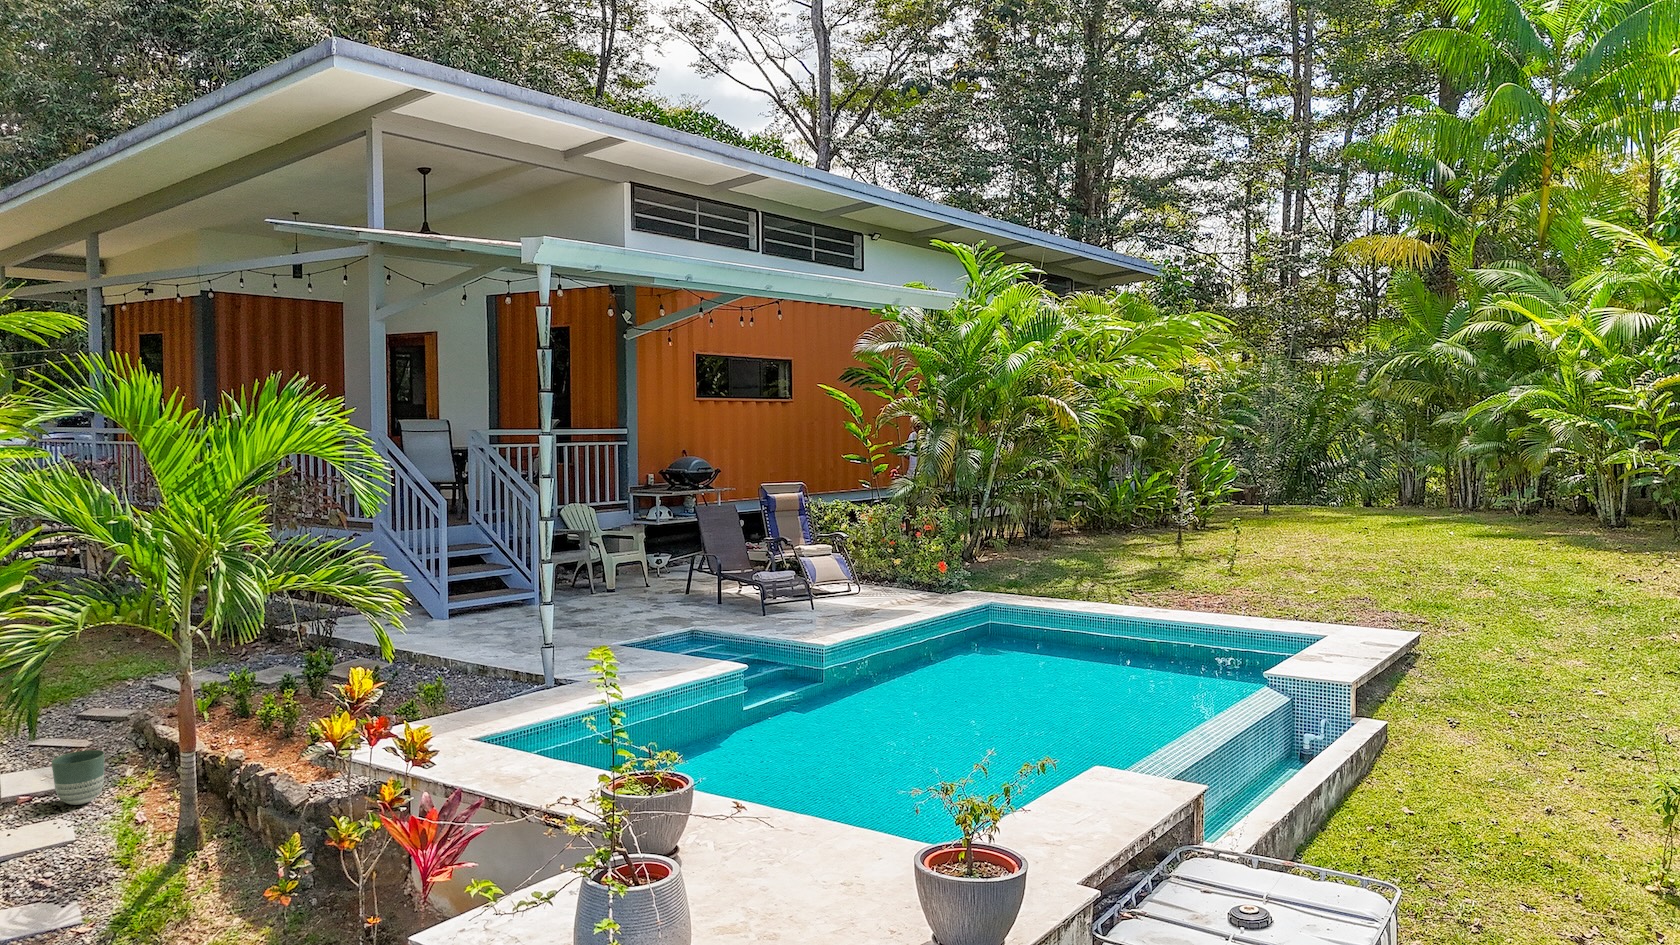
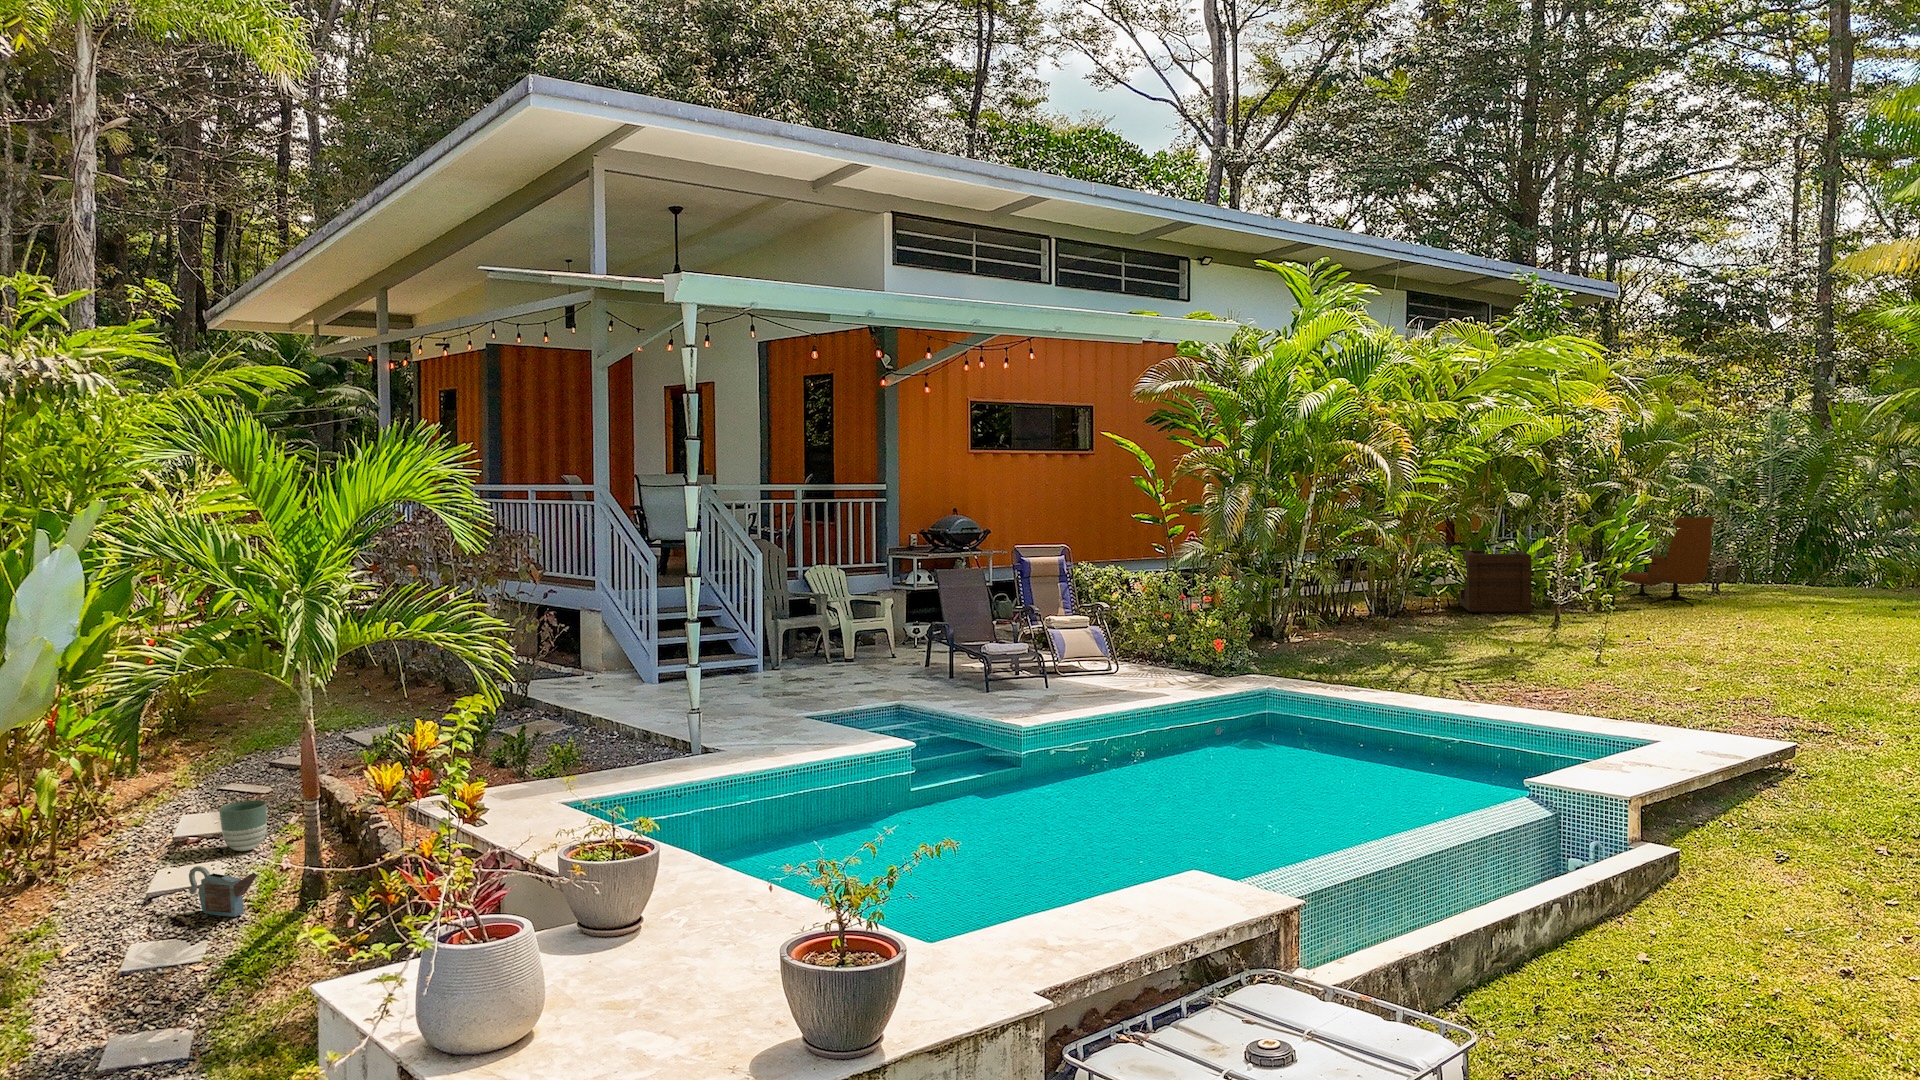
lounge chair: none [1213,459,1285,529] -> present [1622,516,1714,607]
wooden crate: none [1095,486,1153,537] -> present [1460,550,1531,613]
watering can: none [47,824,134,875] -> present [189,866,258,917]

